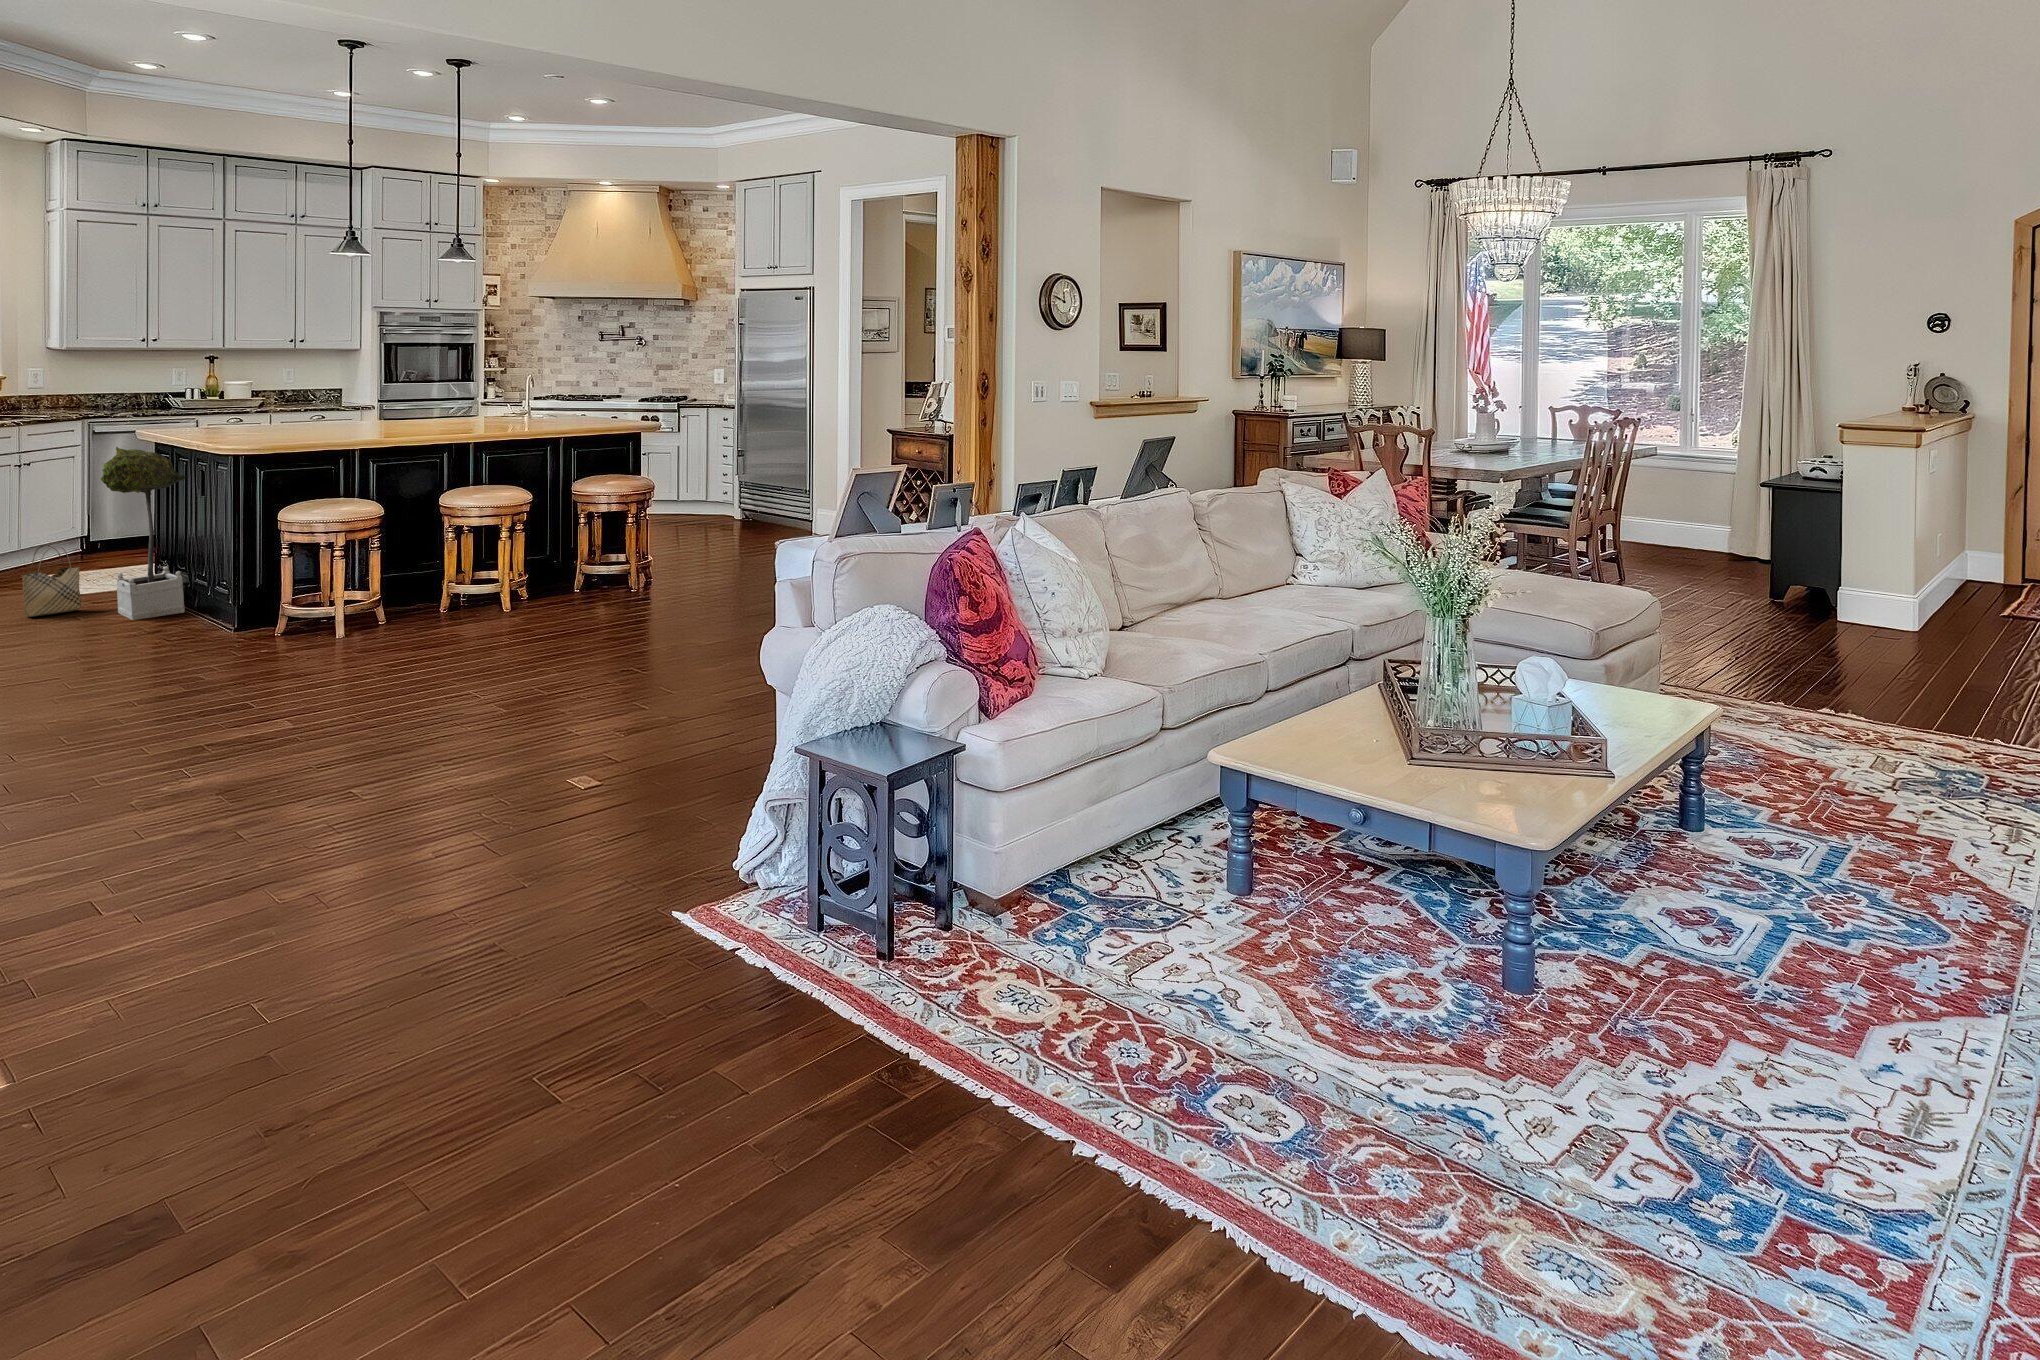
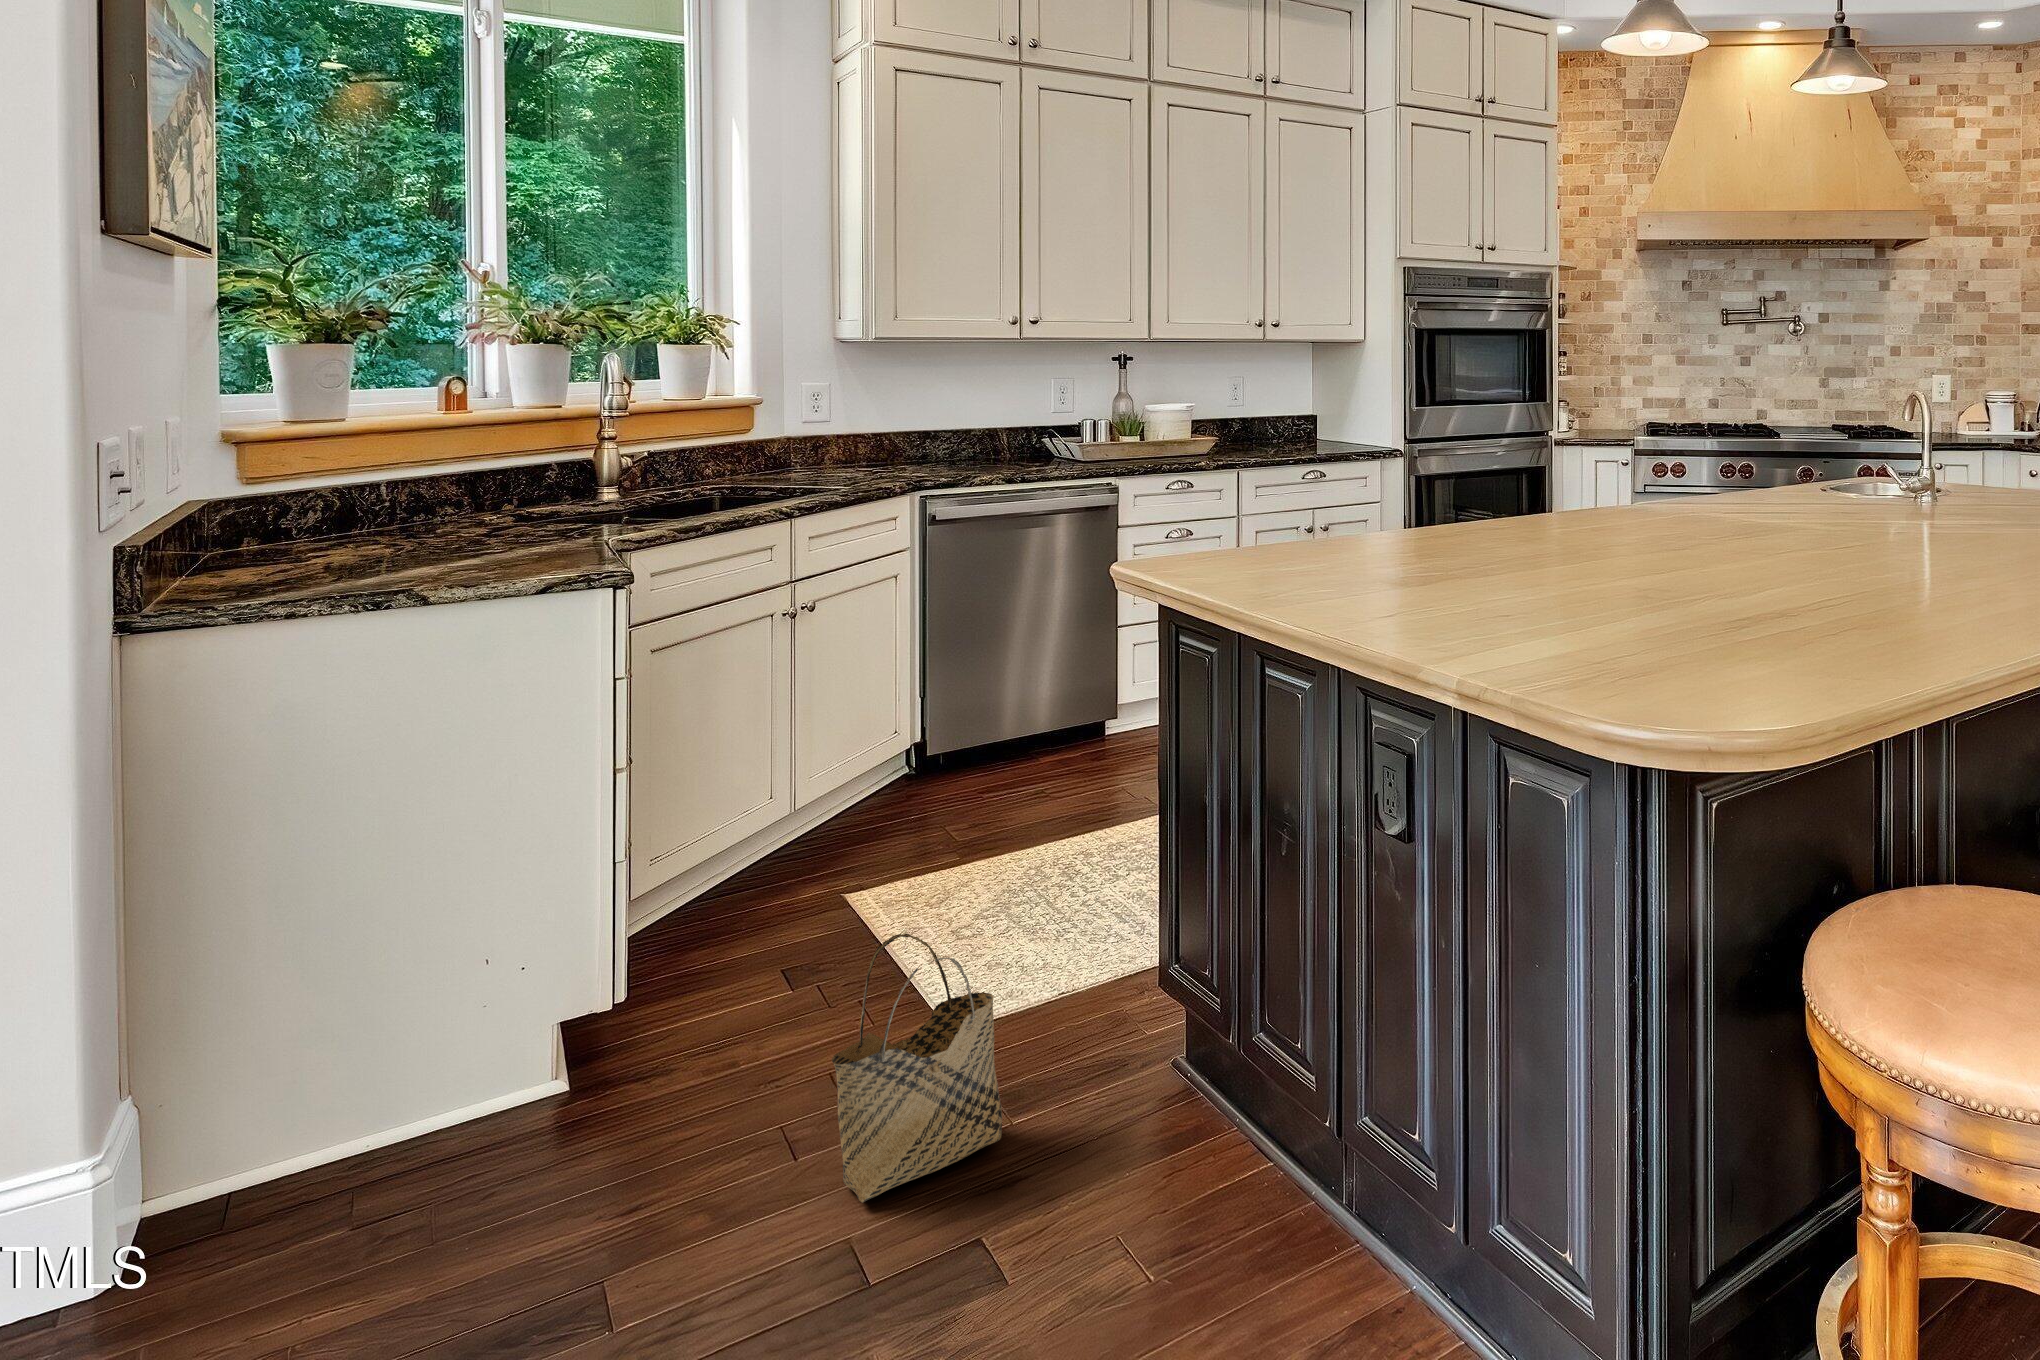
potted tree: present [101,447,186,620] -> none [1077,628,1323,1244]

